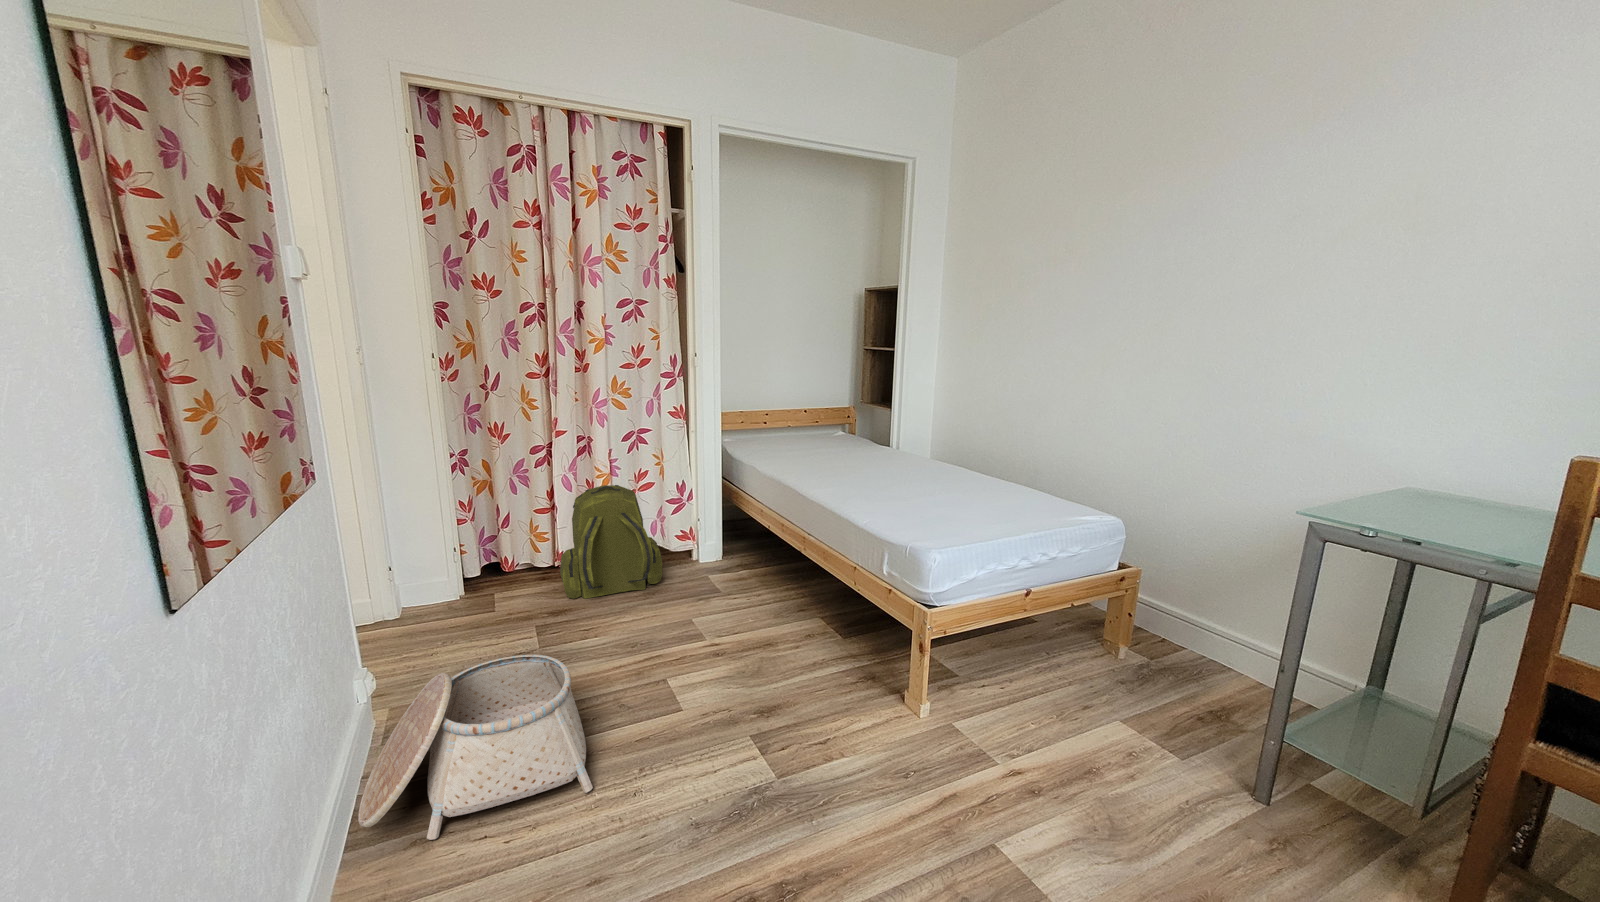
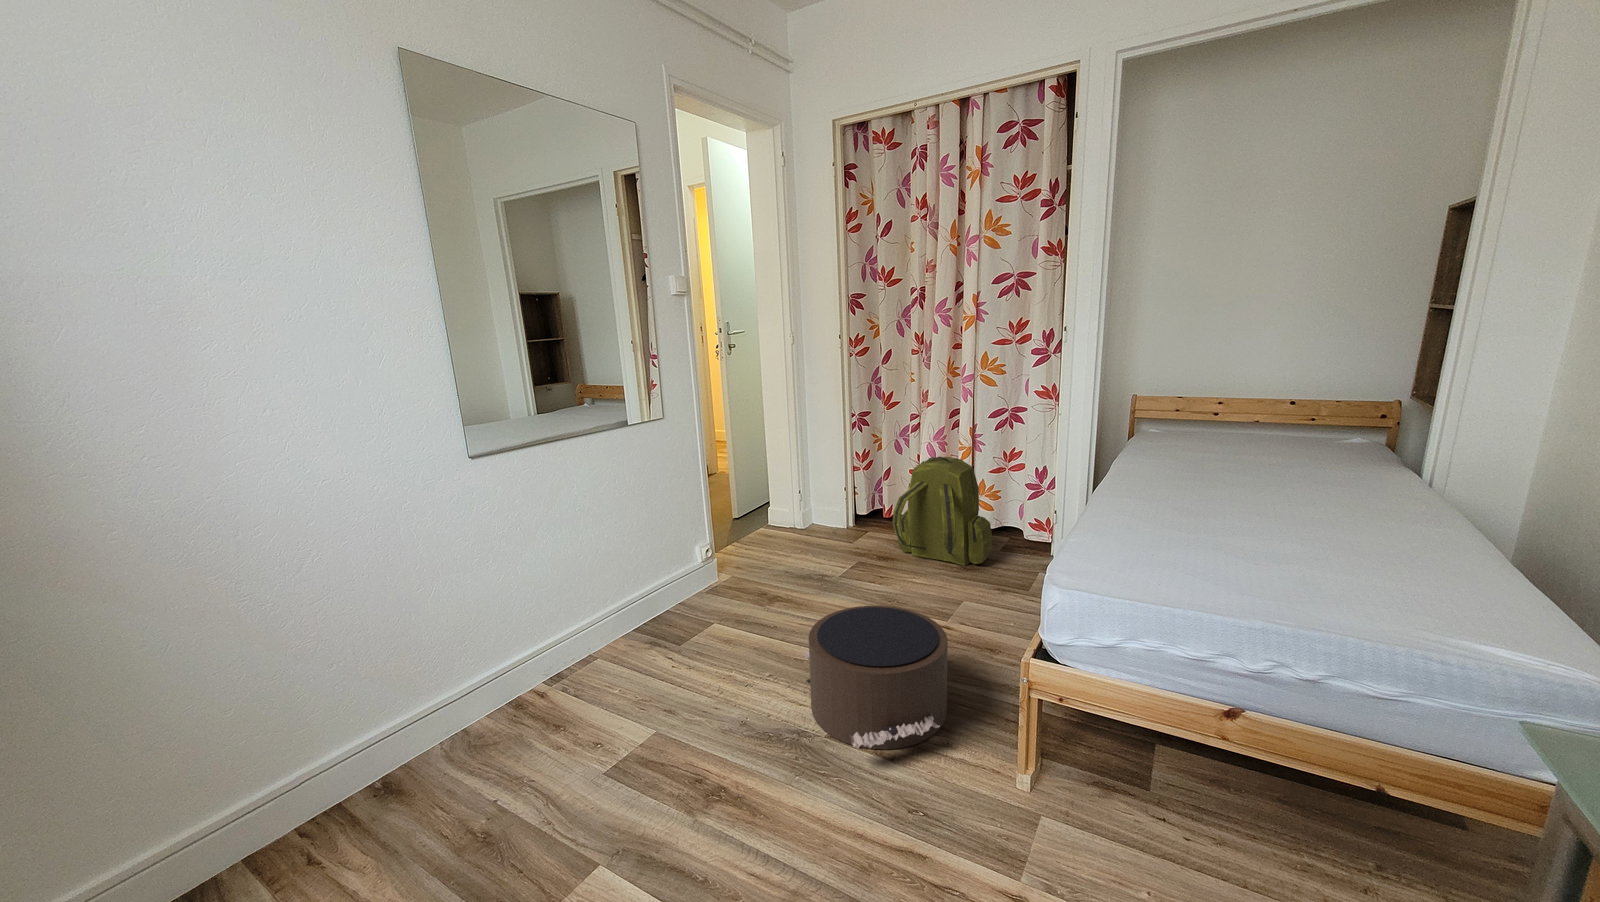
pouf: none [674,629,855,777] -> present [803,606,948,749]
basket: present [358,655,593,840] -> none [640,546,793,662]

